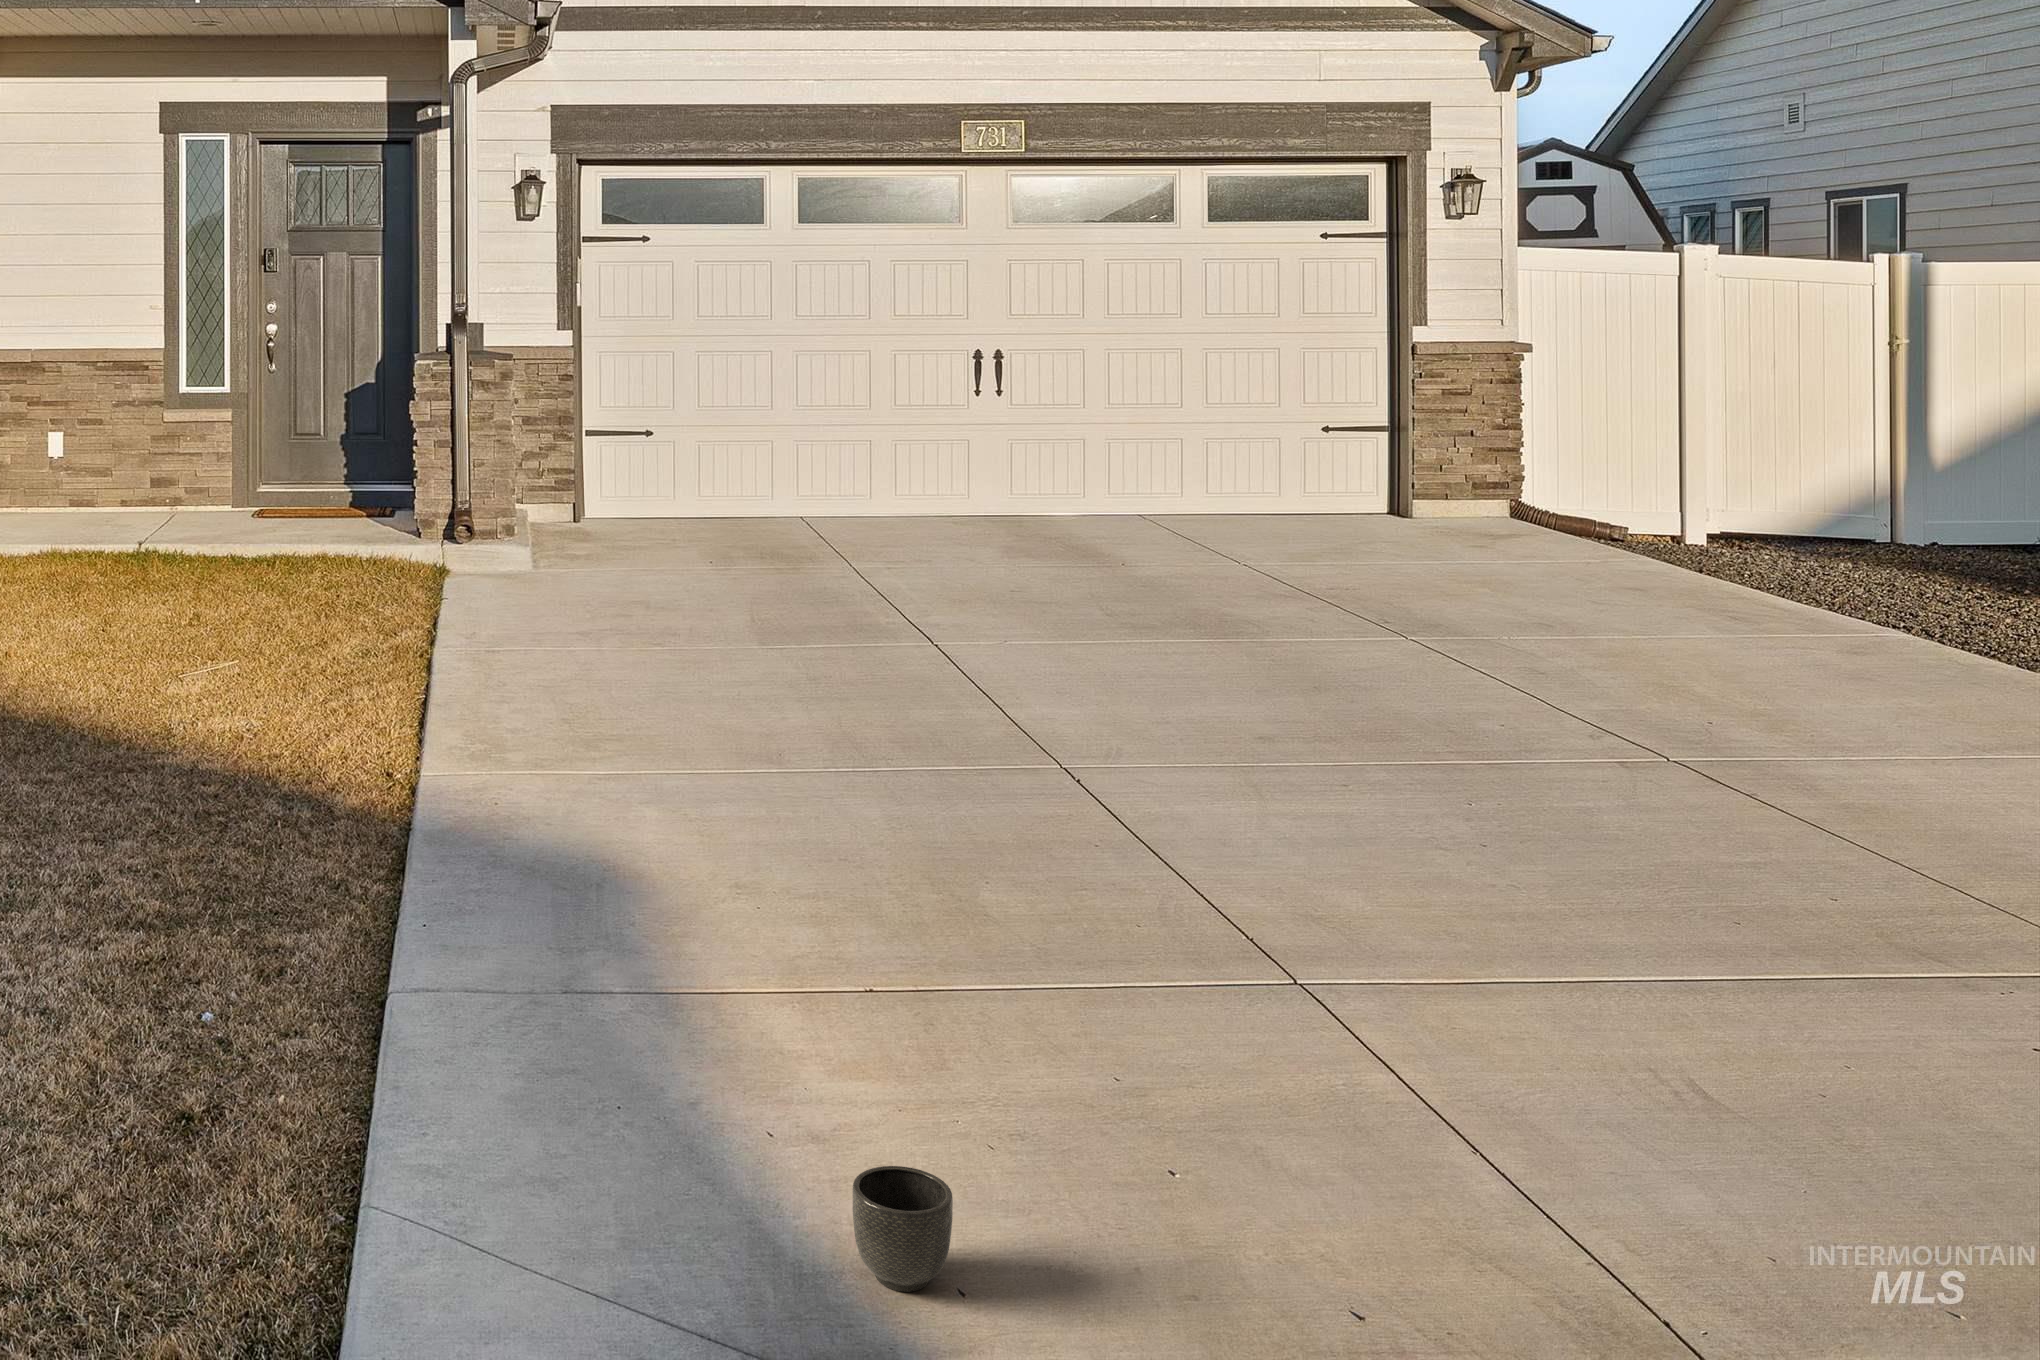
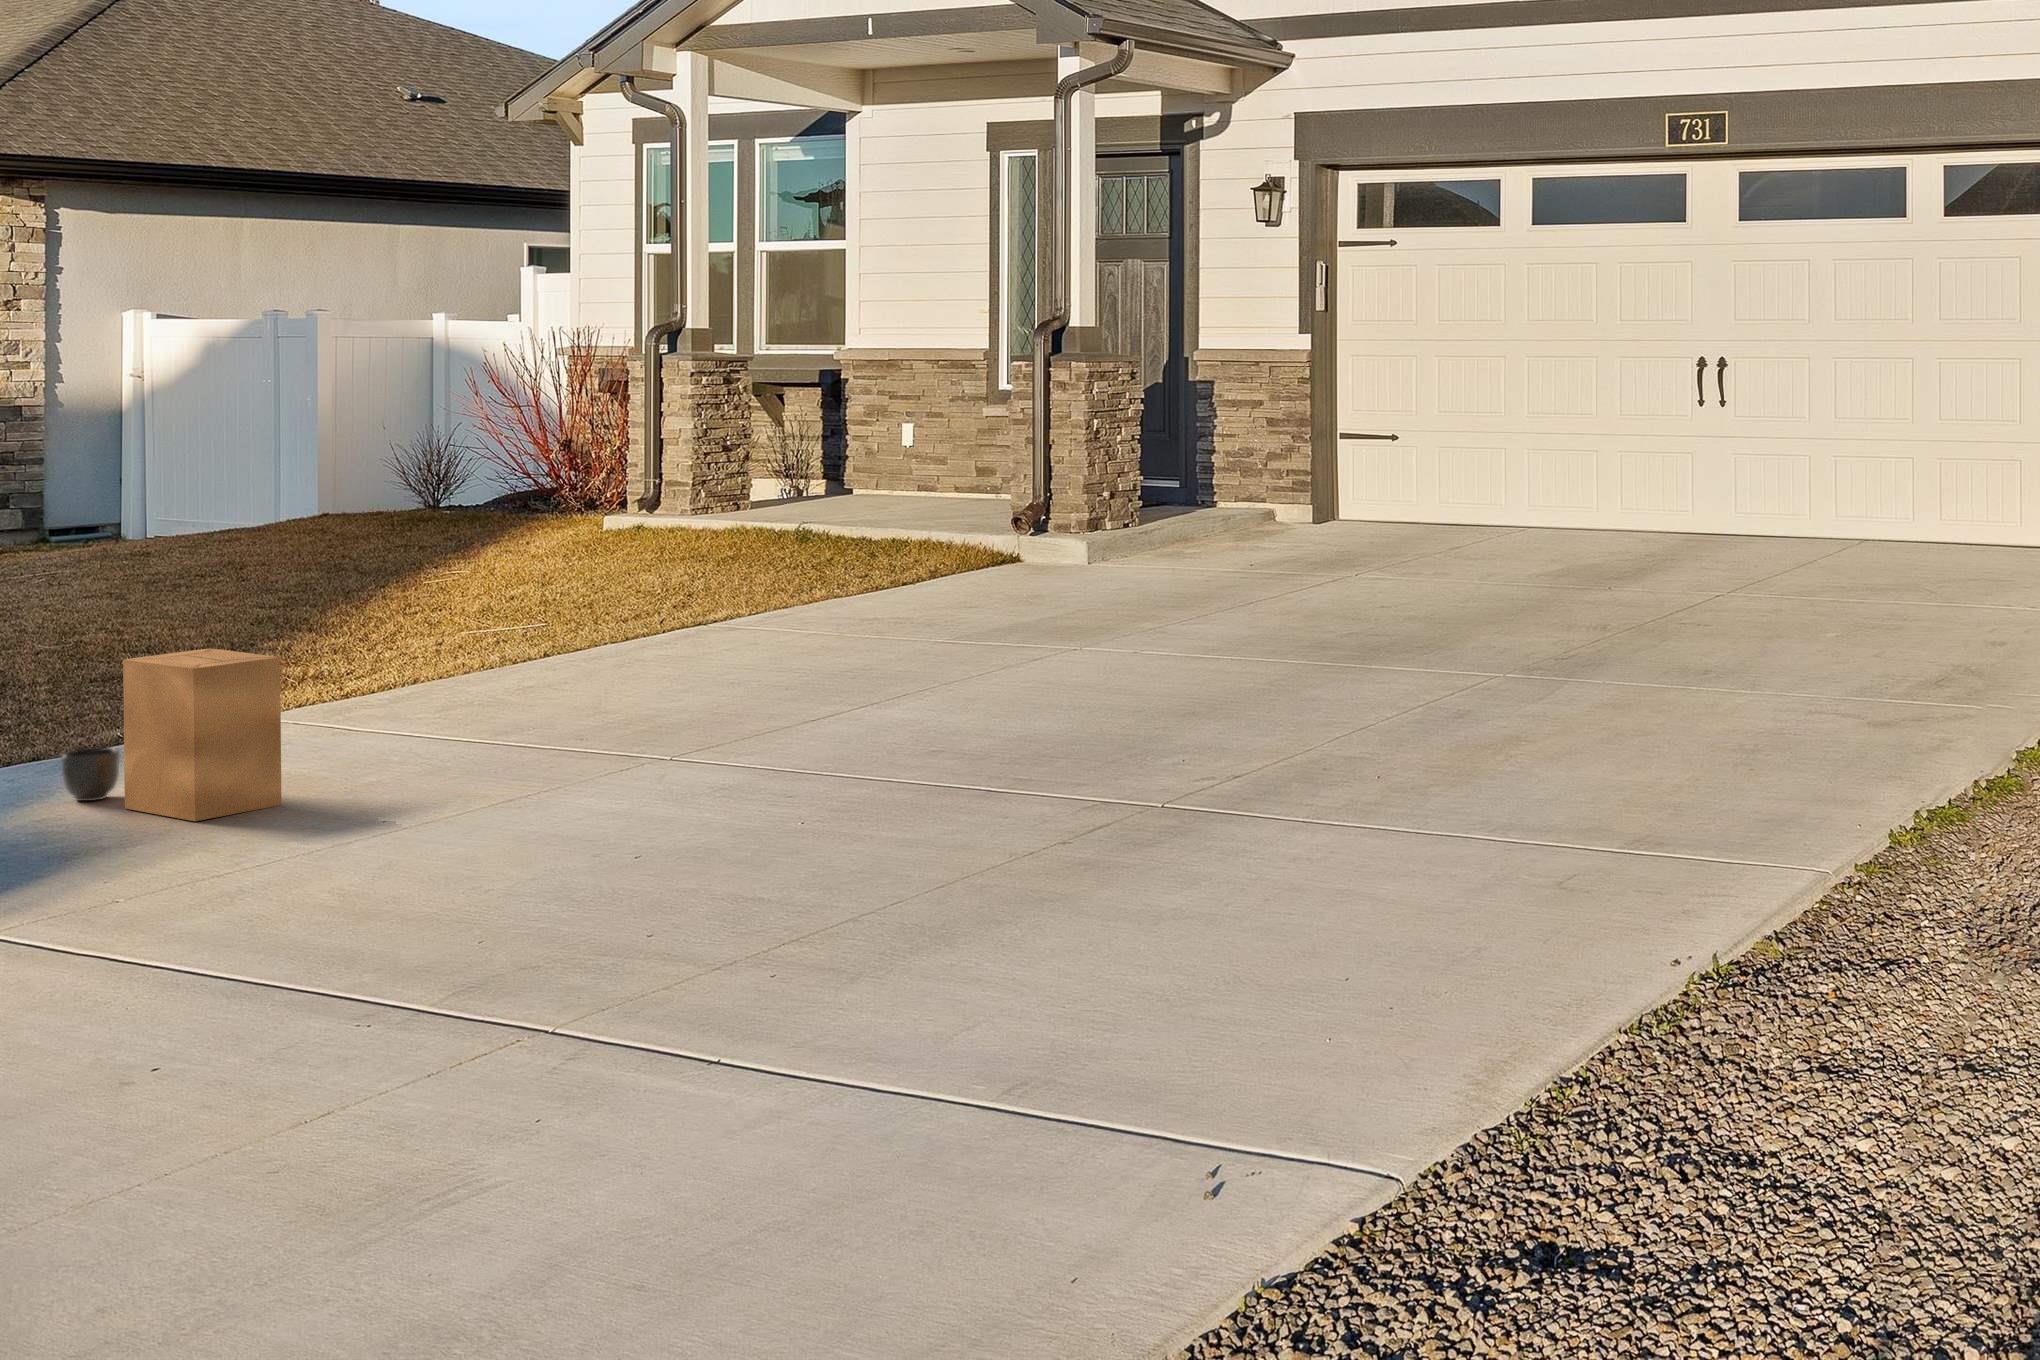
cardboard box: none [1027,947,1305,1313] -> present [123,648,282,821]

